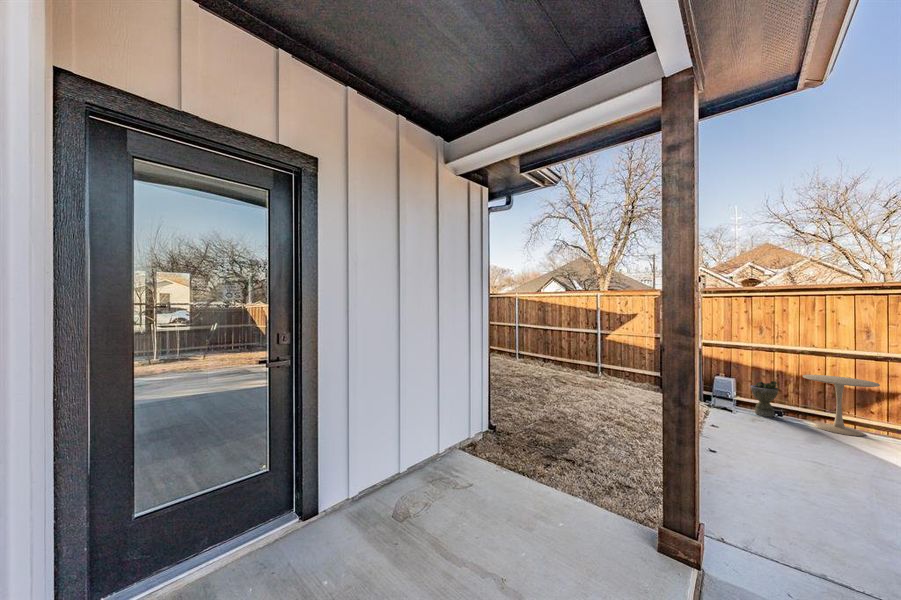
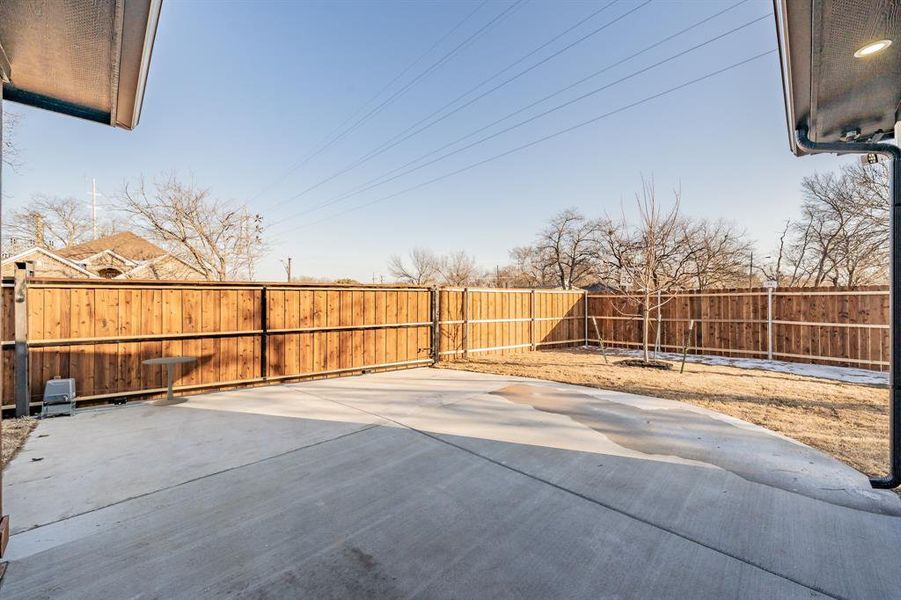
planter: present [750,381,779,417] -> none [92,372,121,410]

